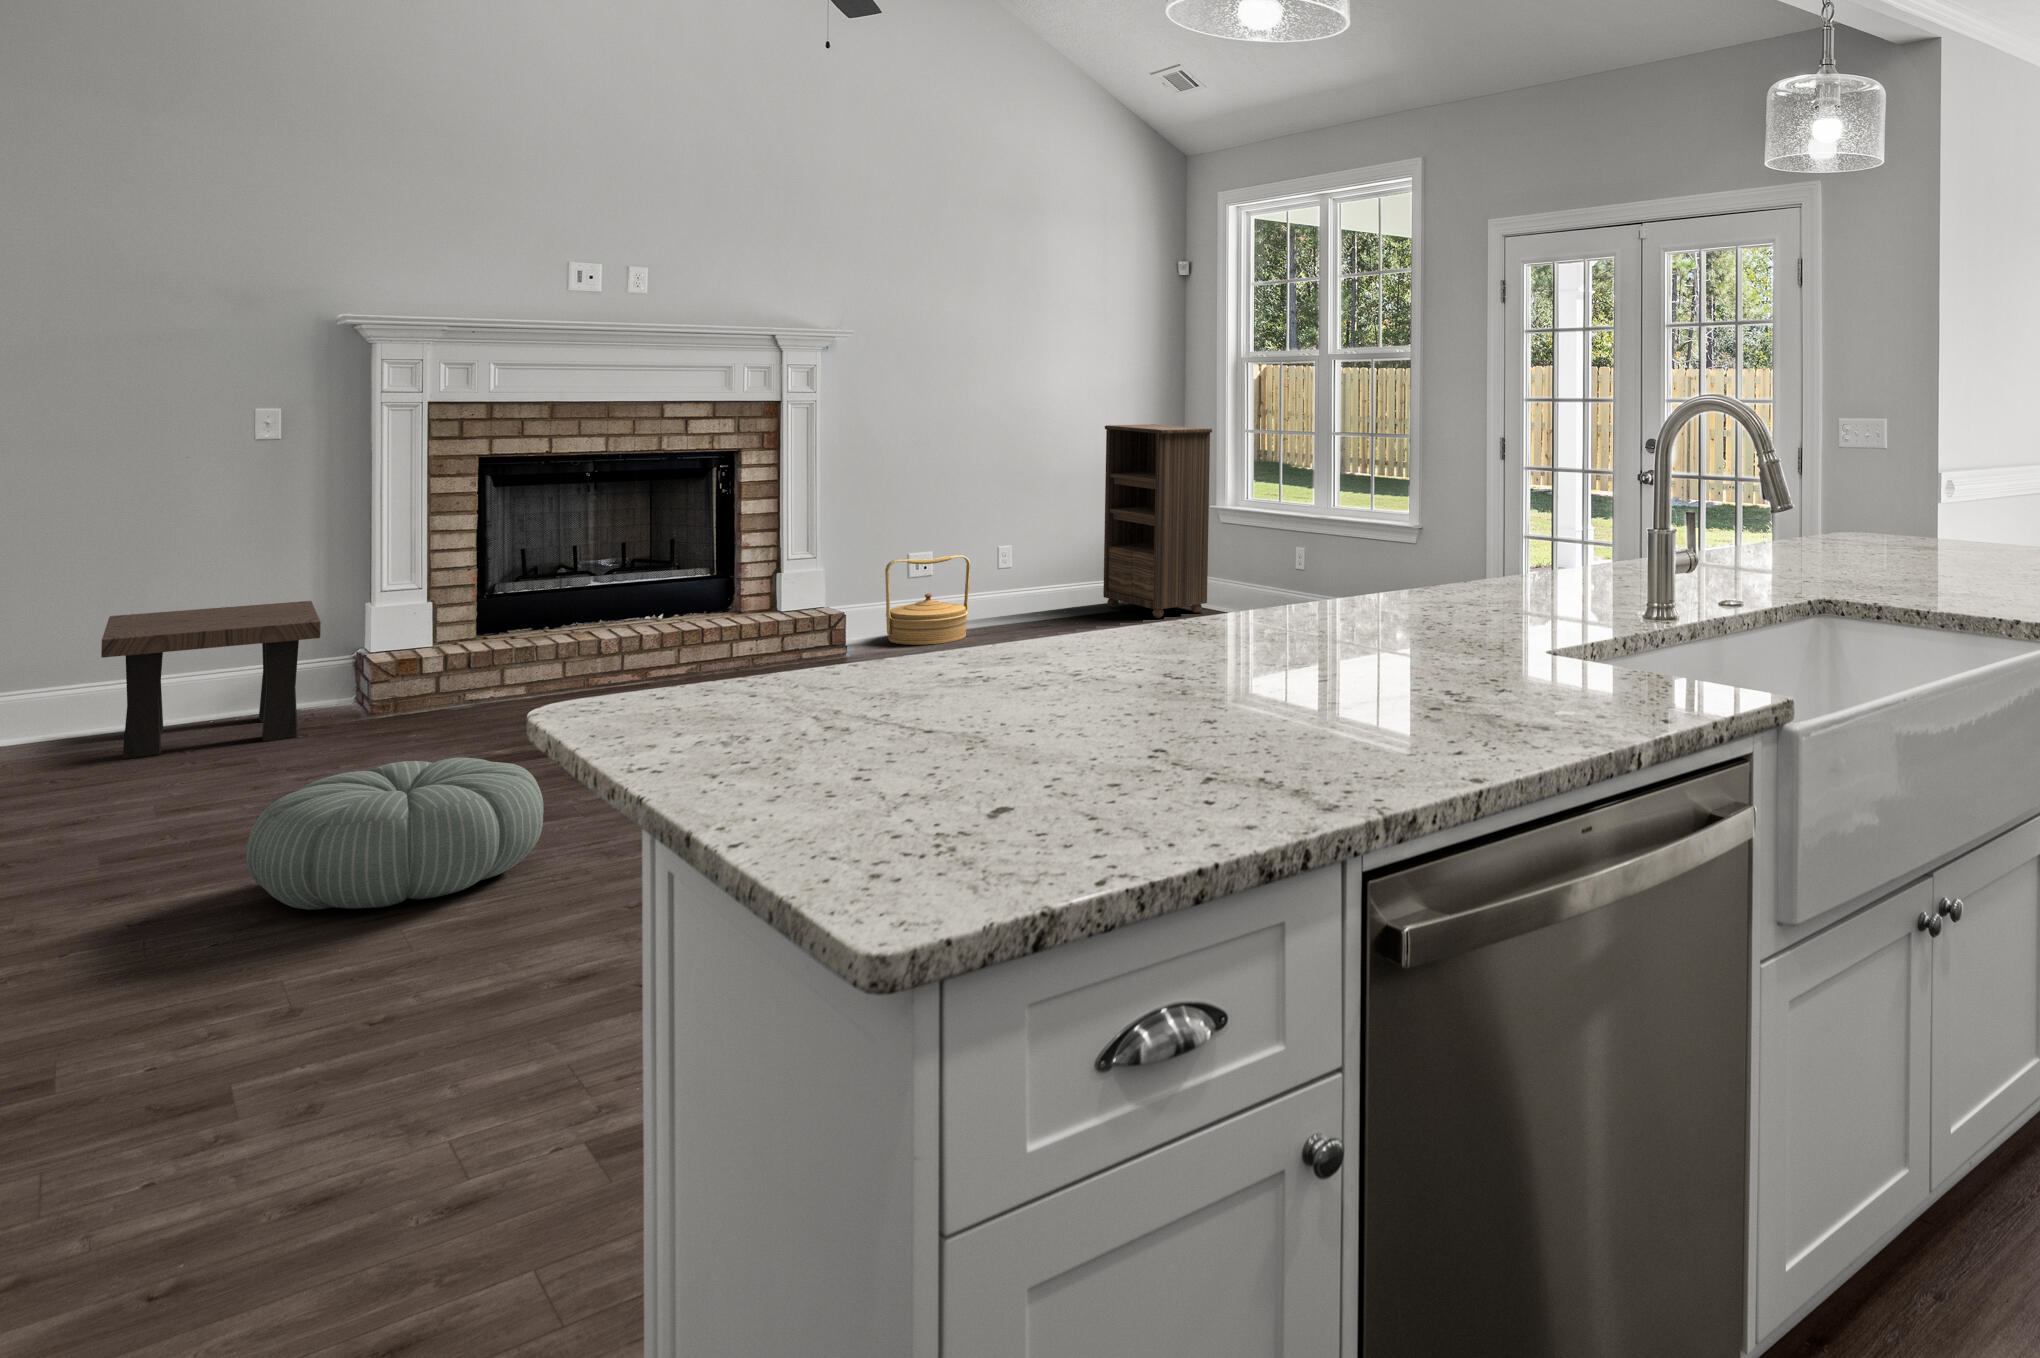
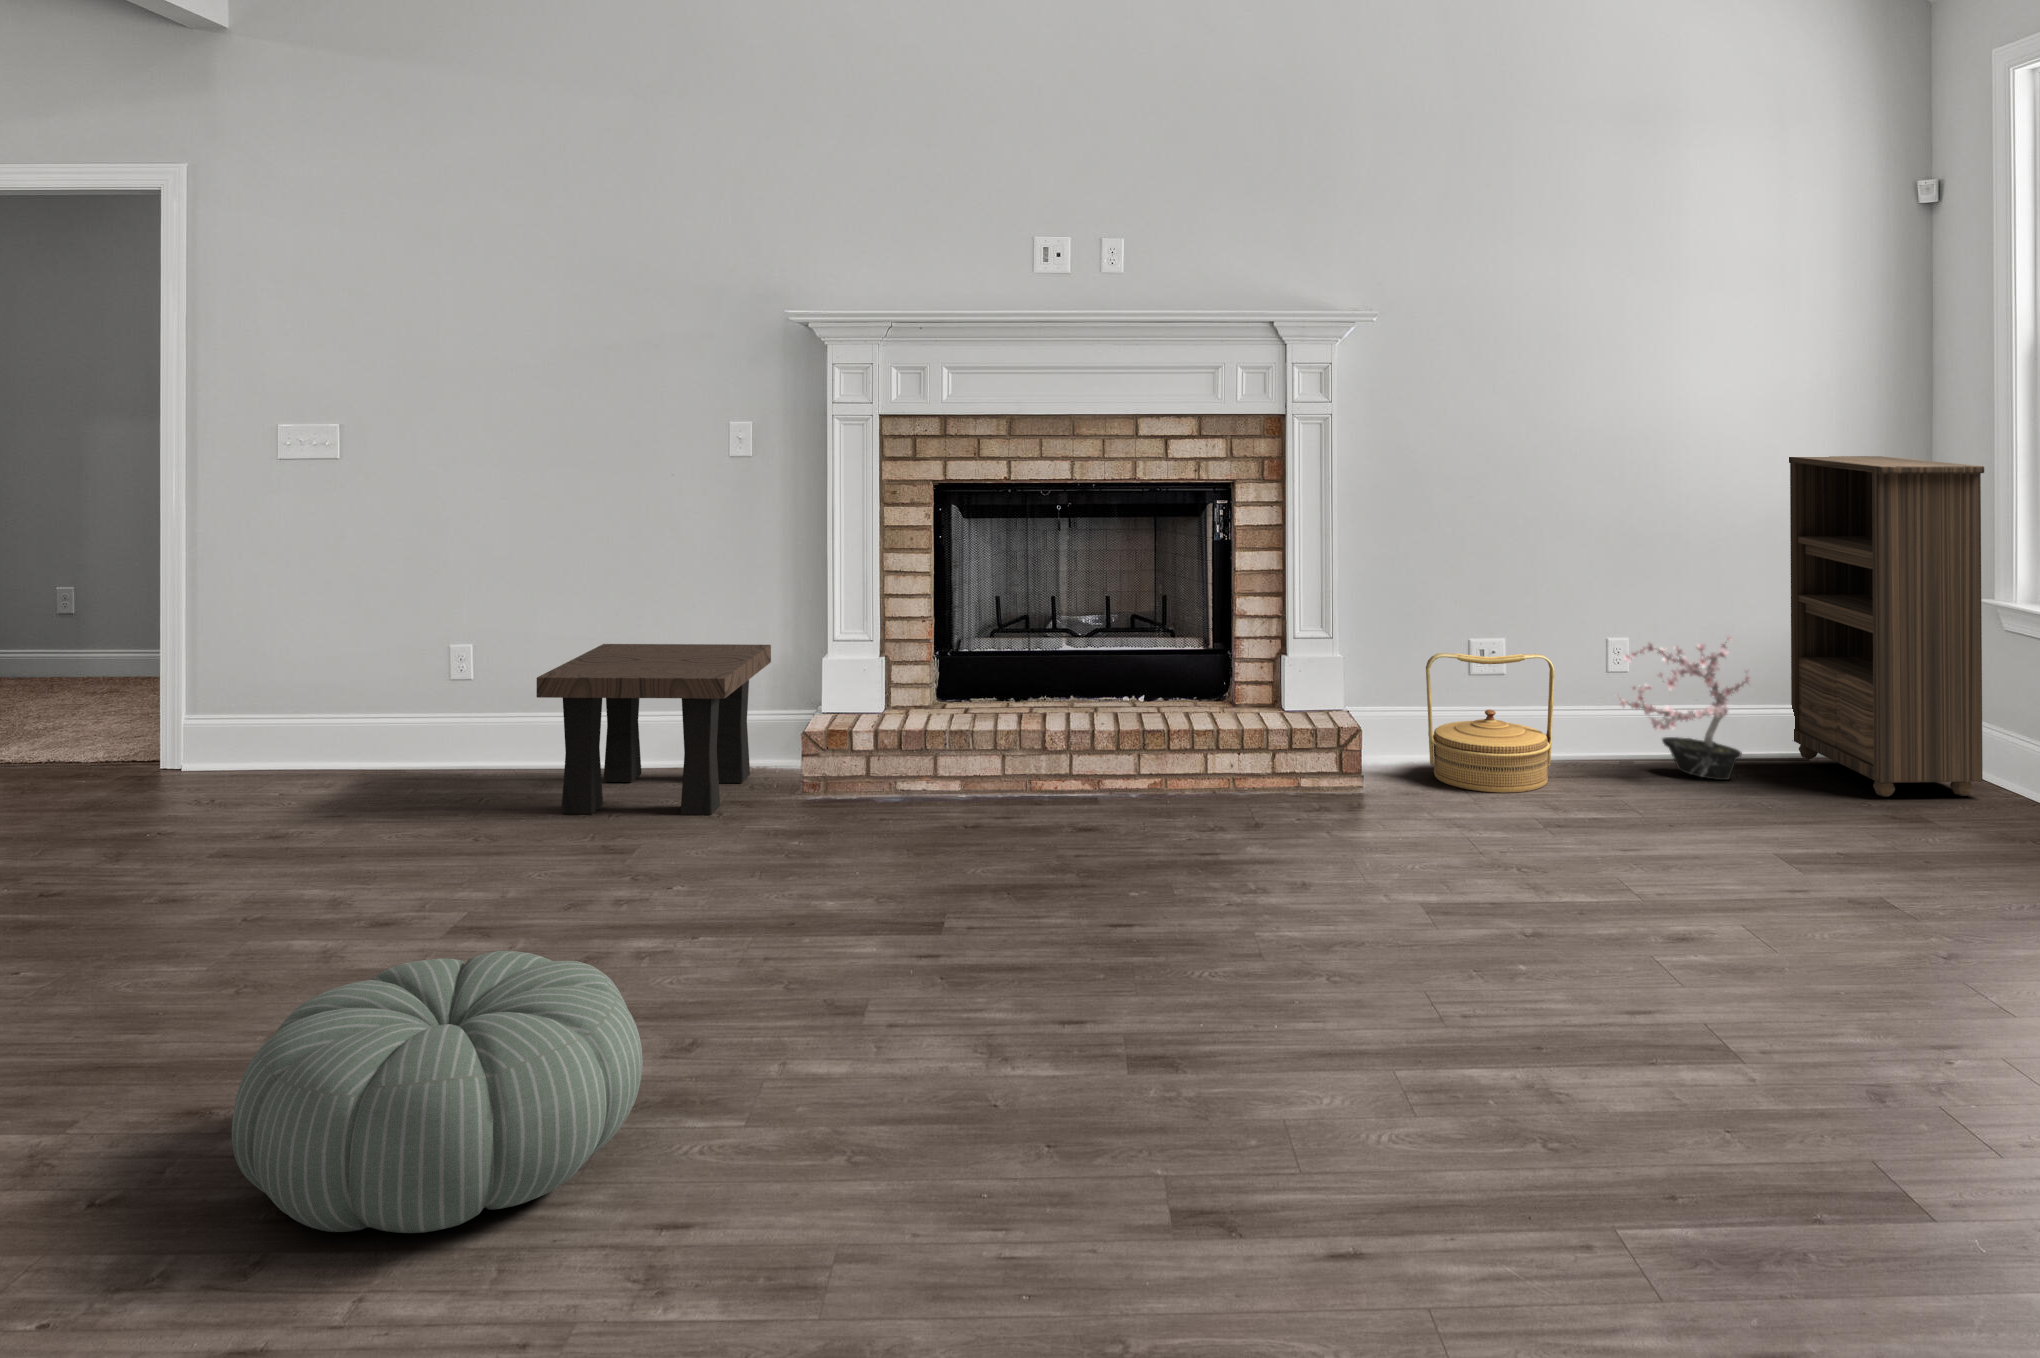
potted plant: none [1005,532,1089,622] -> present [1618,636,1749,780]

